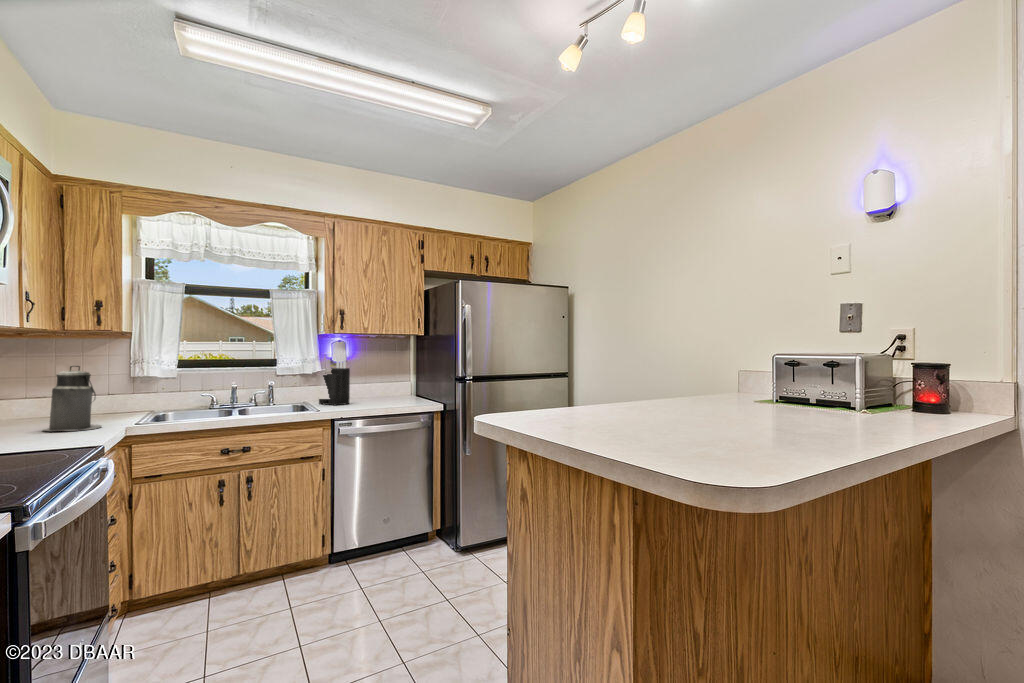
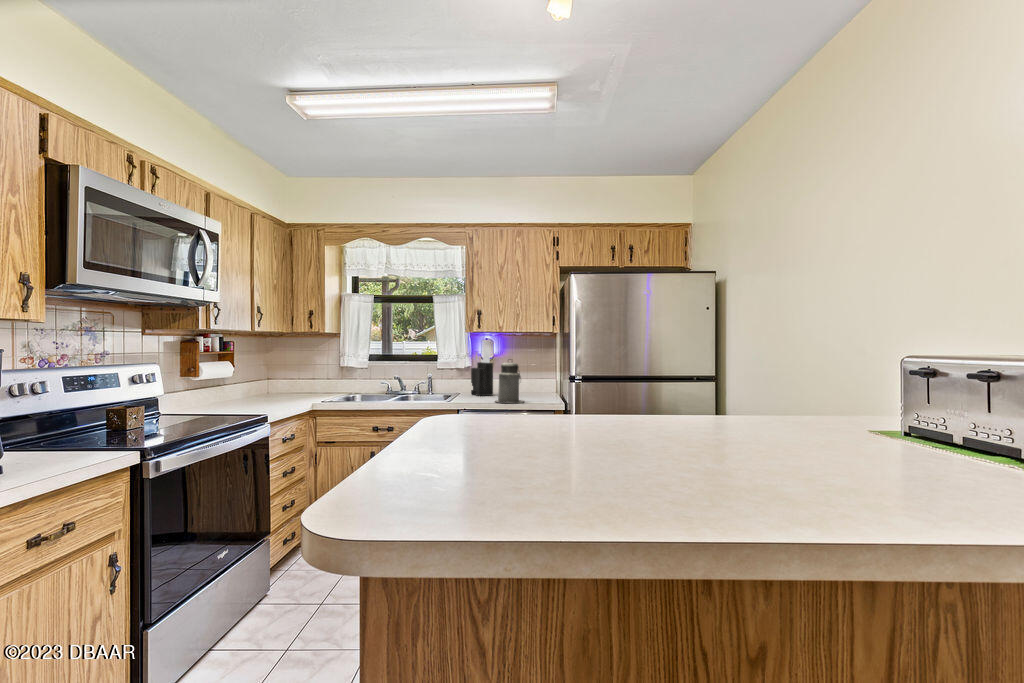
canister: present [43,365,102,431] -> present [496,359,524,403]

